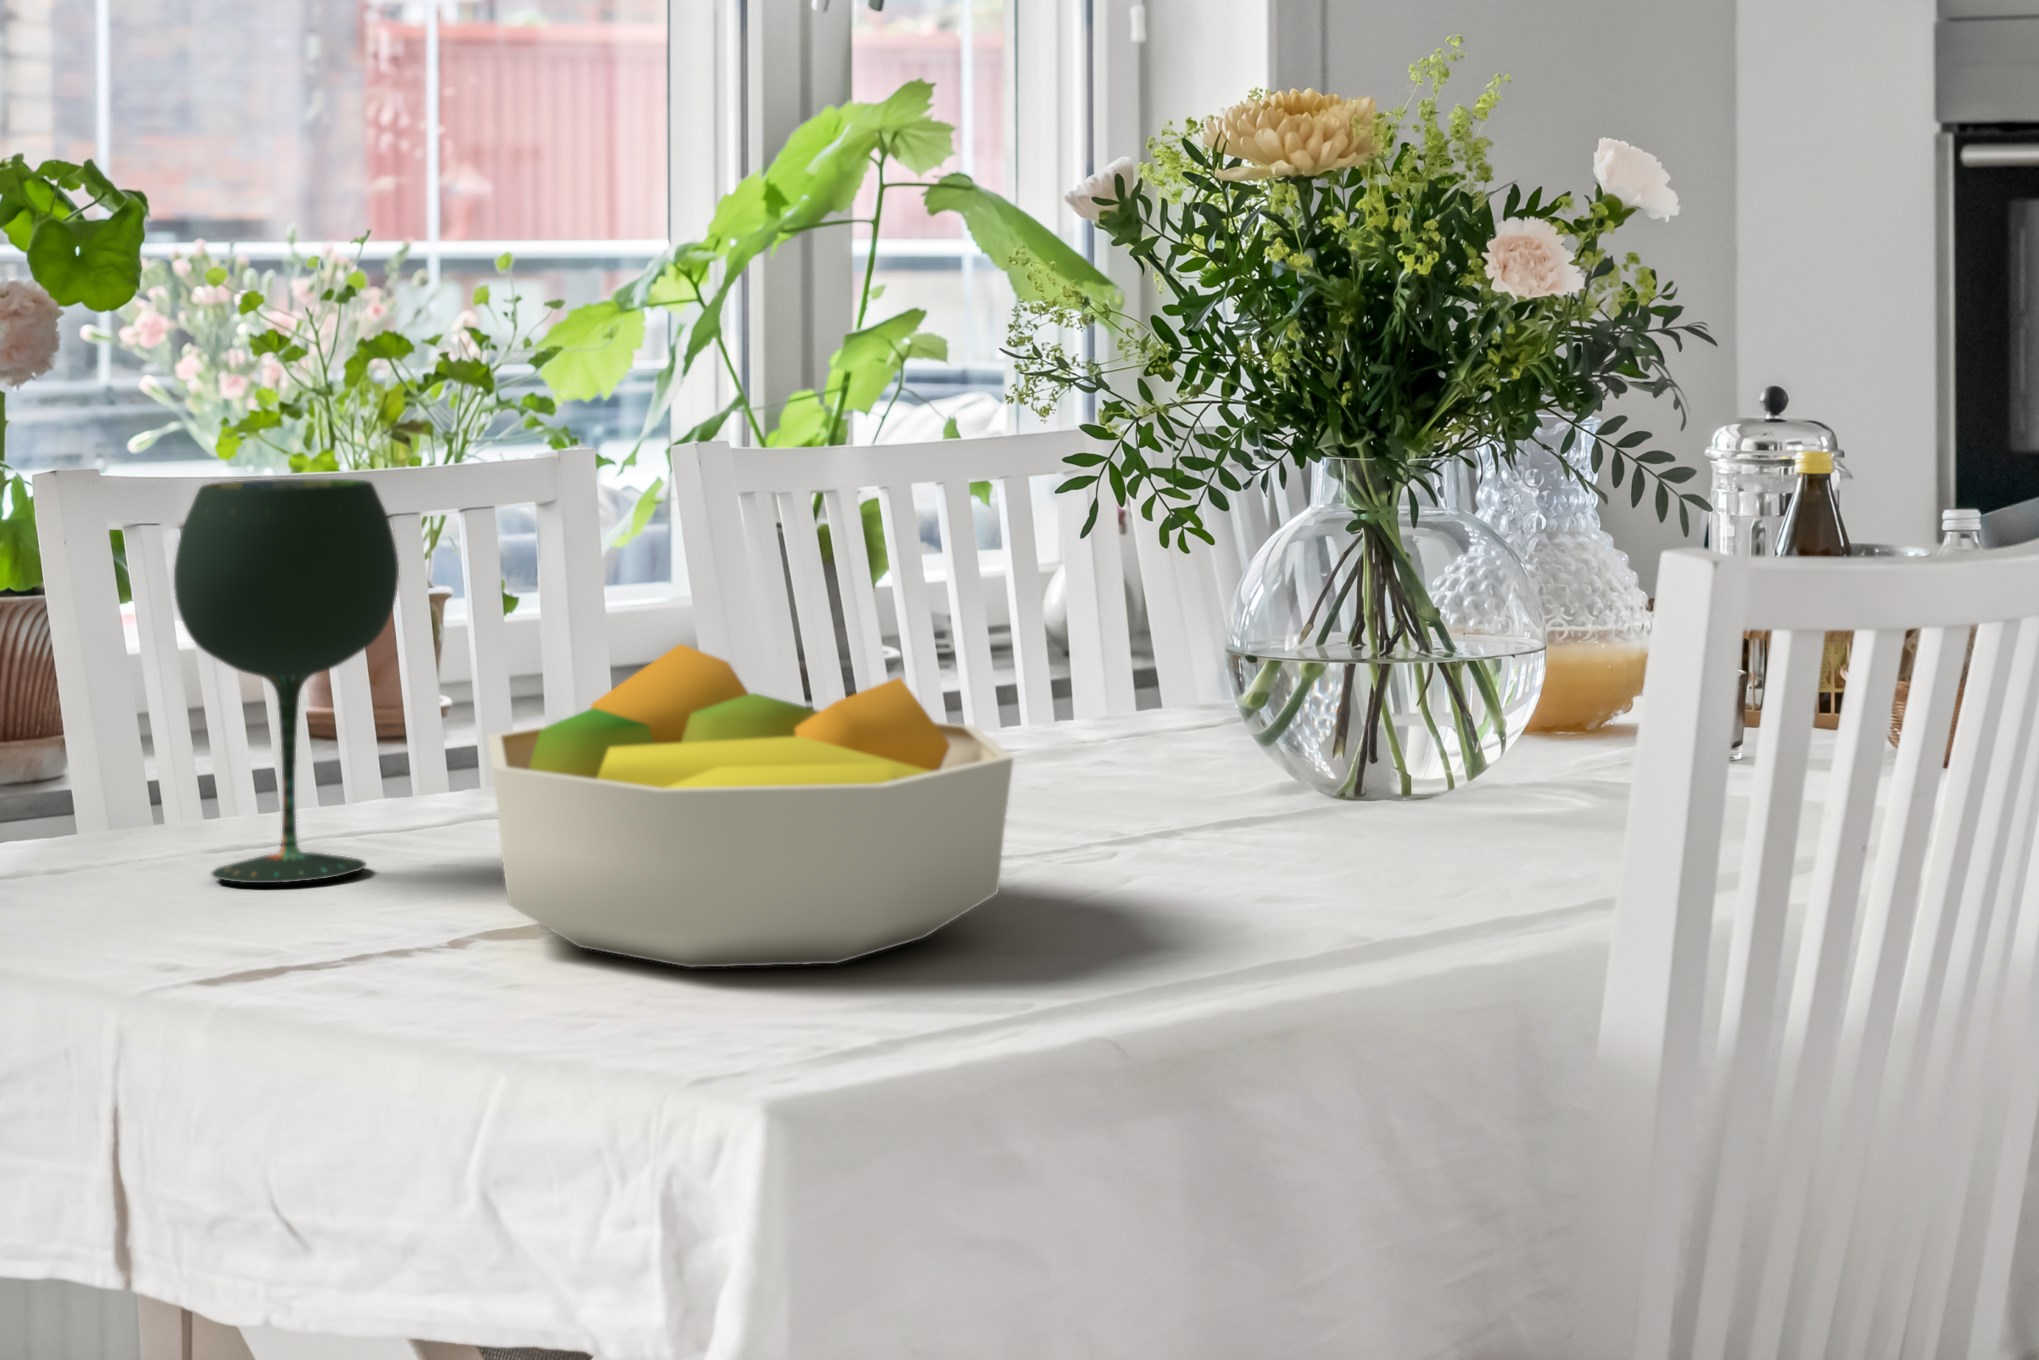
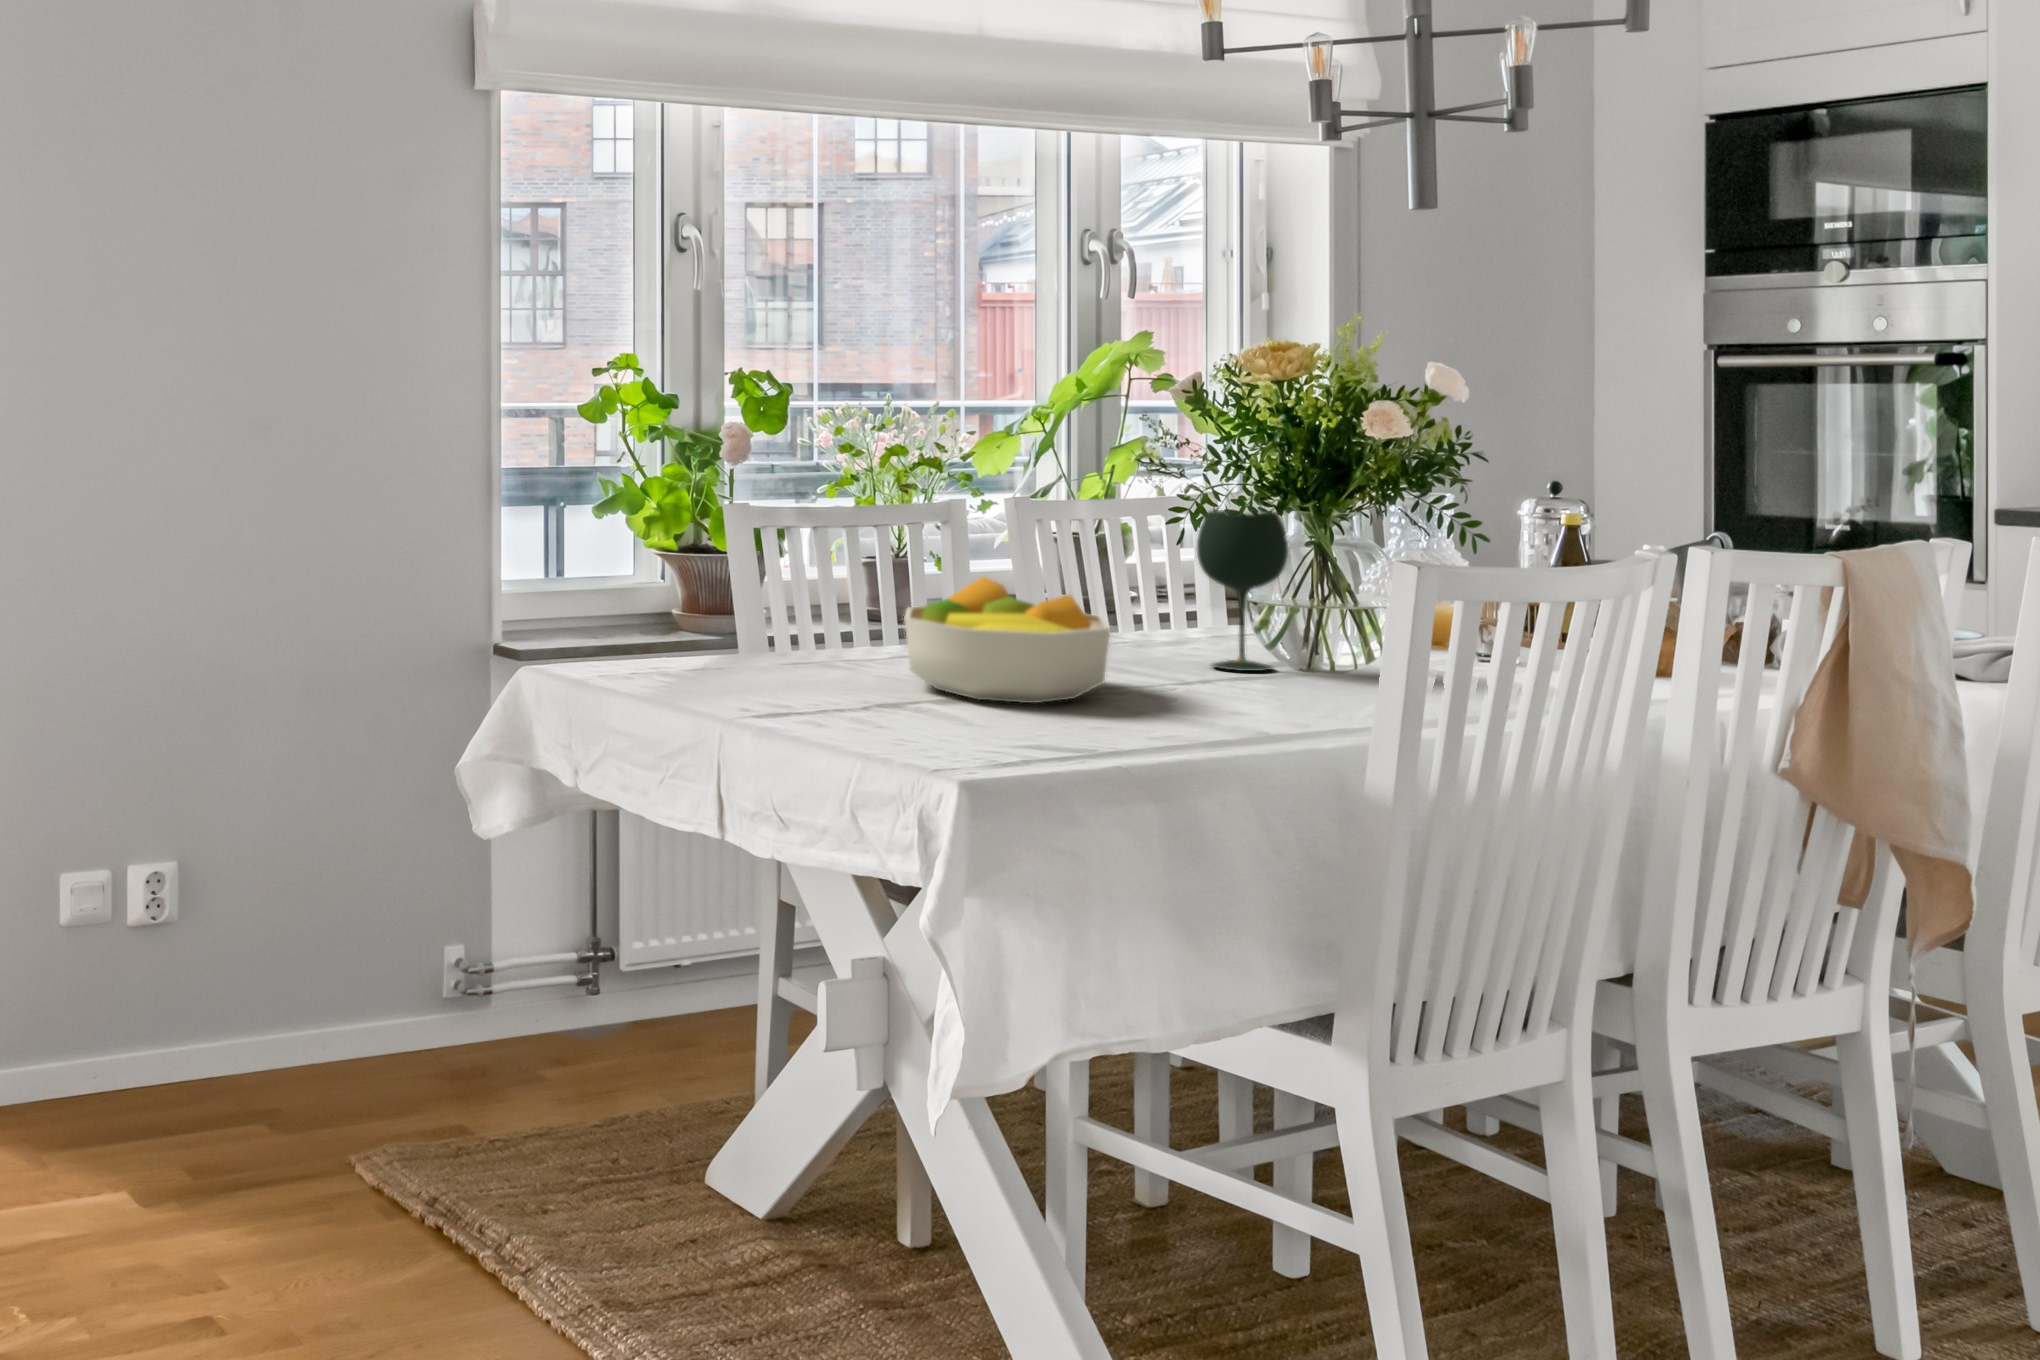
wine glass: present [174,479,399,883] -> present [1197,510,1288,671]

